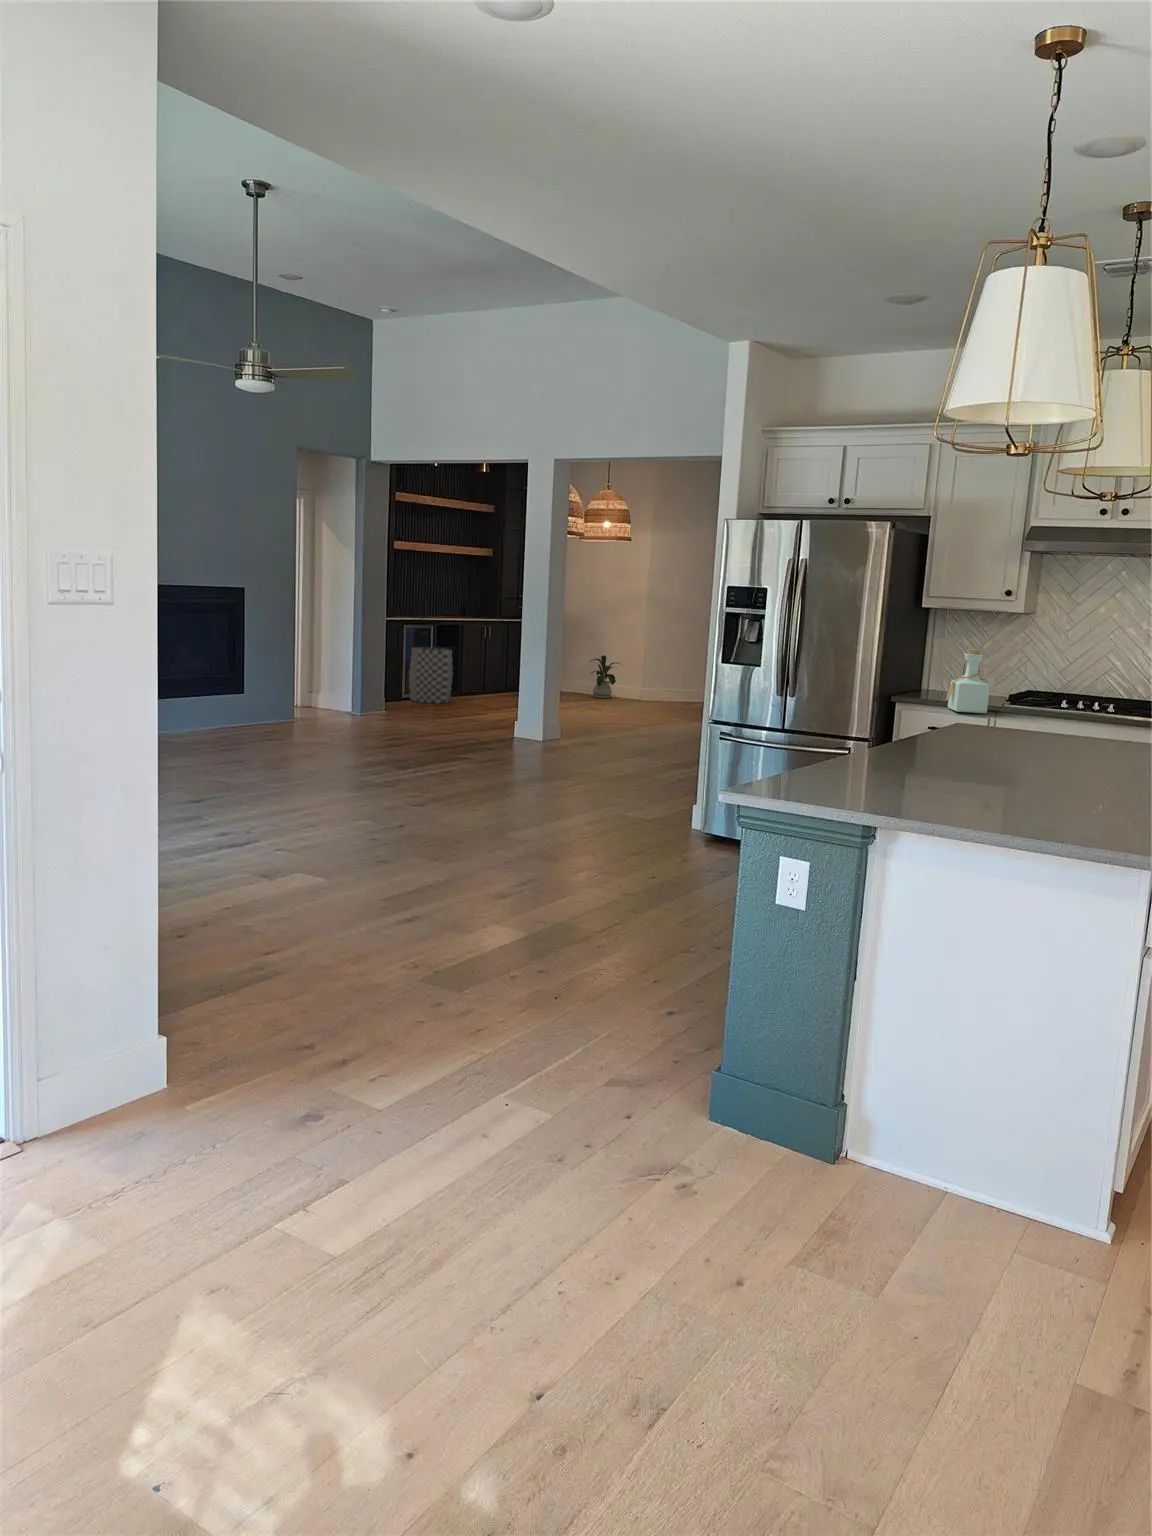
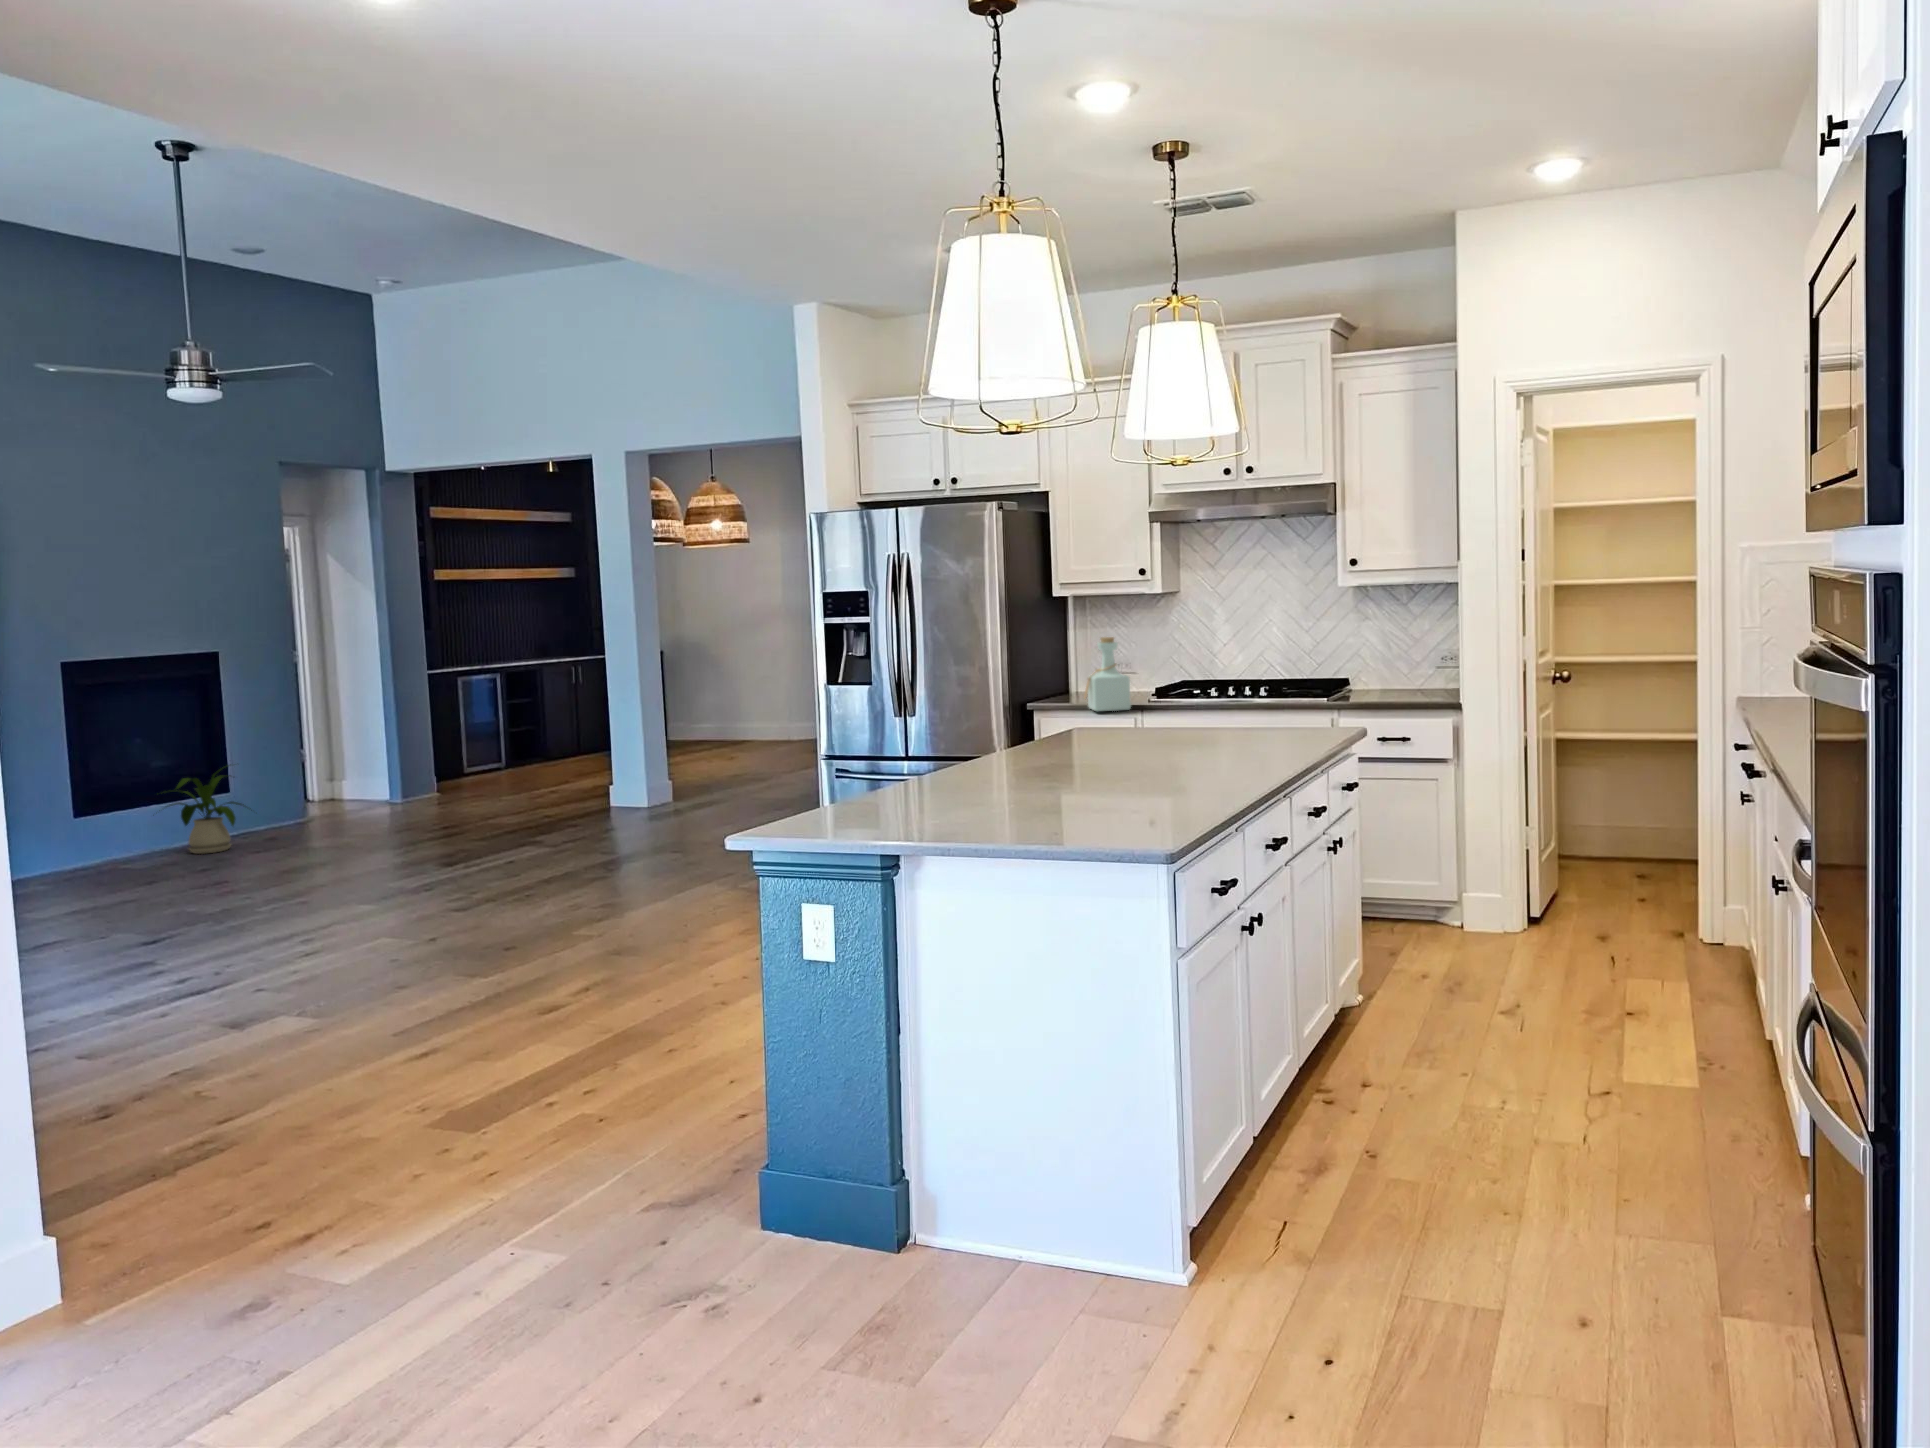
trash can: present [409,647,453,703] -> none [468,704,528,778]
house plant: present [591,655,620,699] -> present [161,767,244,854]

